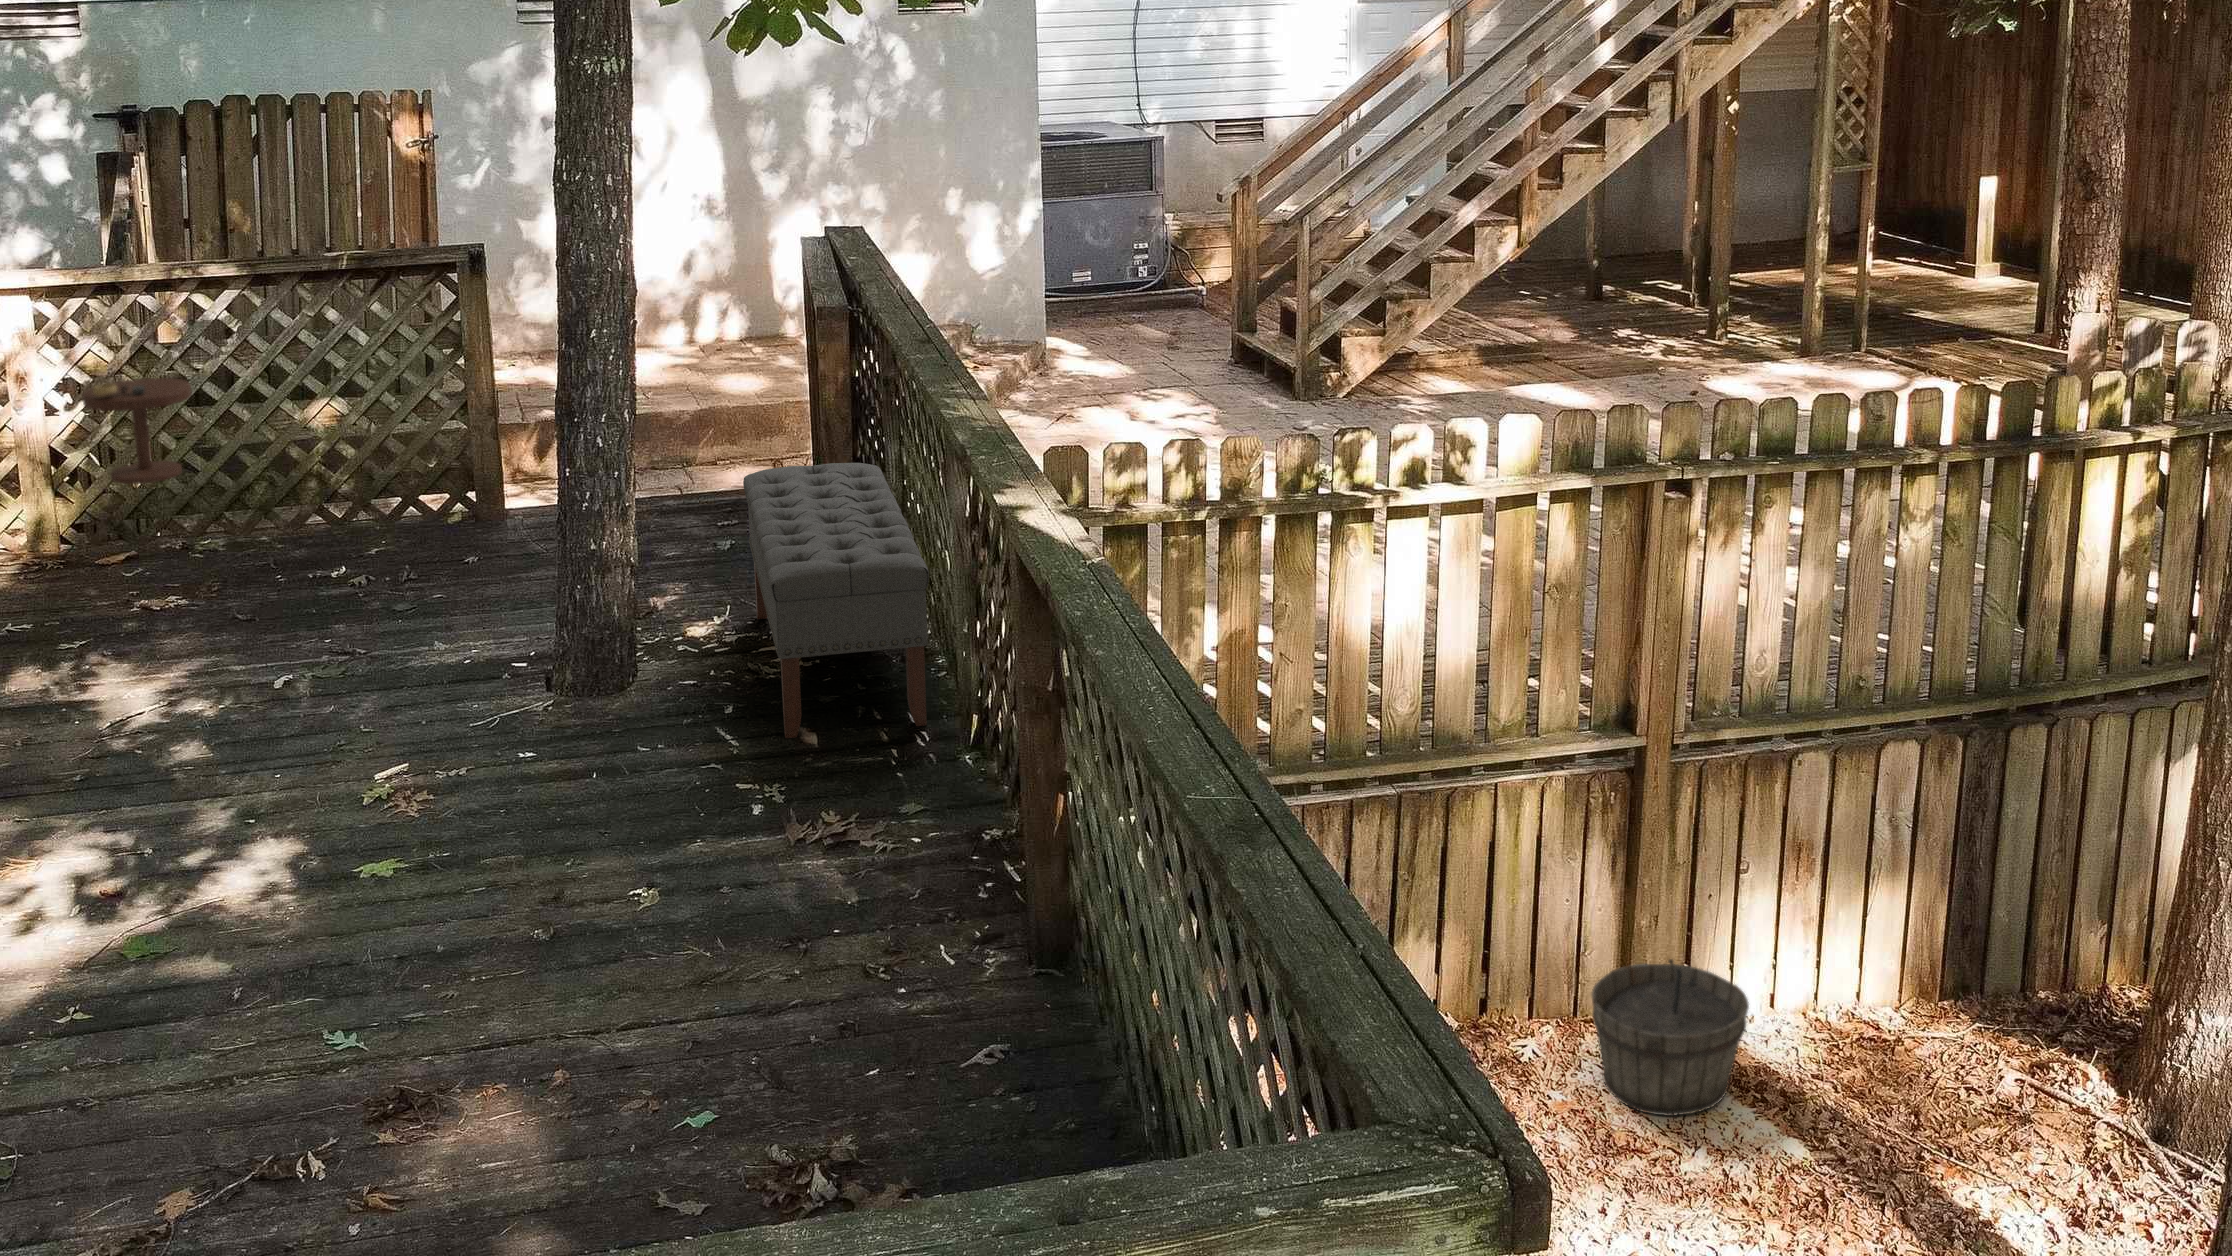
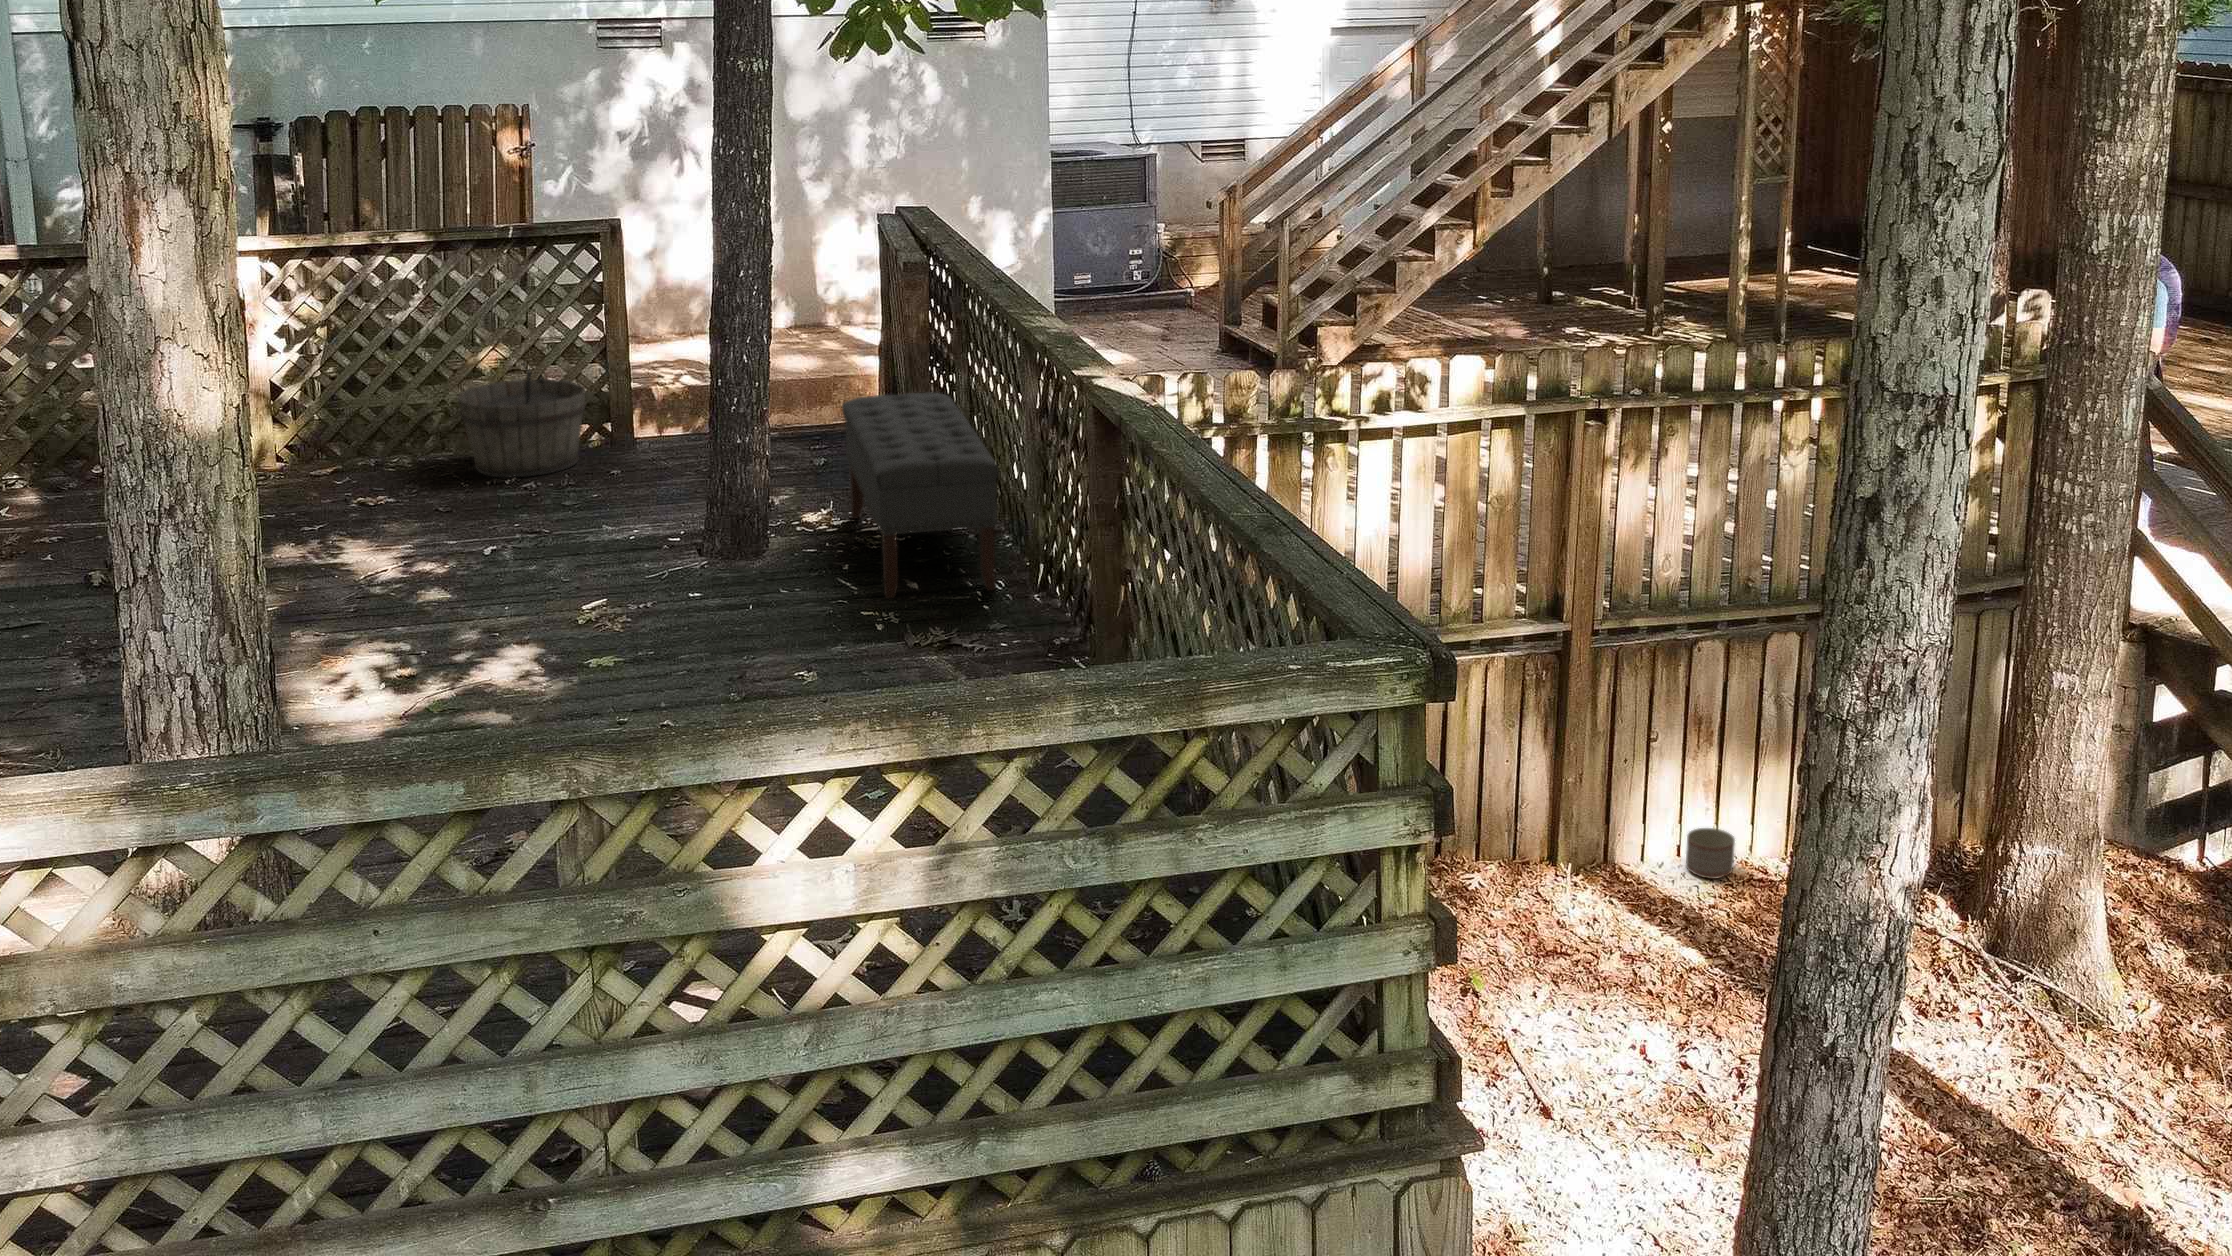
side table: present [82,378,192,484] -> none [301,329,388,476]
wooden bucket: present [1591,959,1749,1116] -> present [457,363,586,477]
planter: none [1785,982,1846,1046] -> present [1686,828,1735,879]

